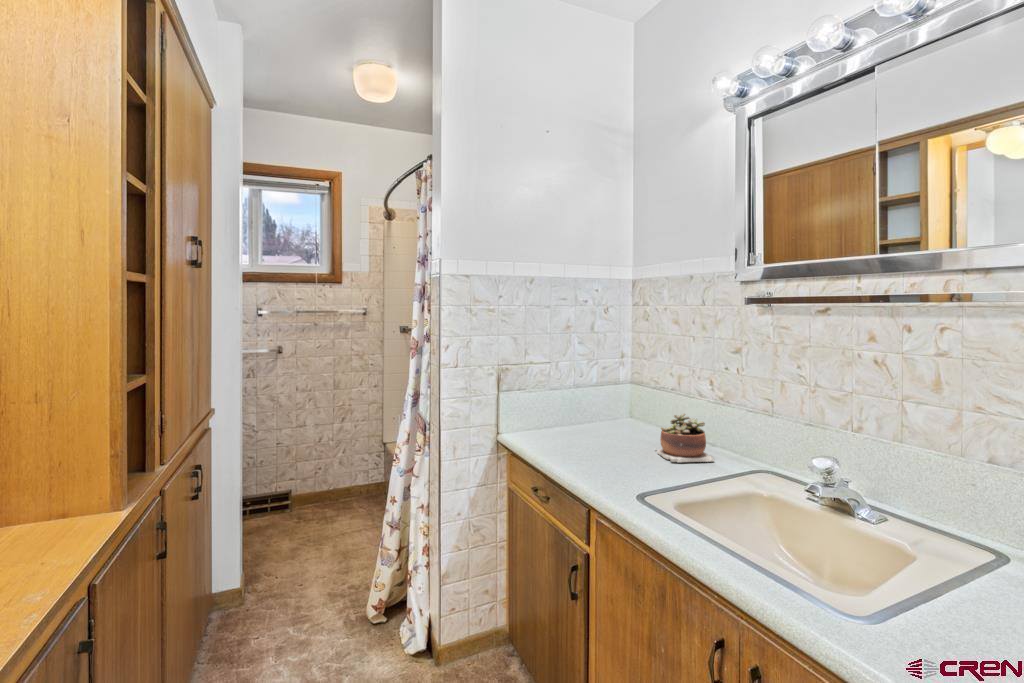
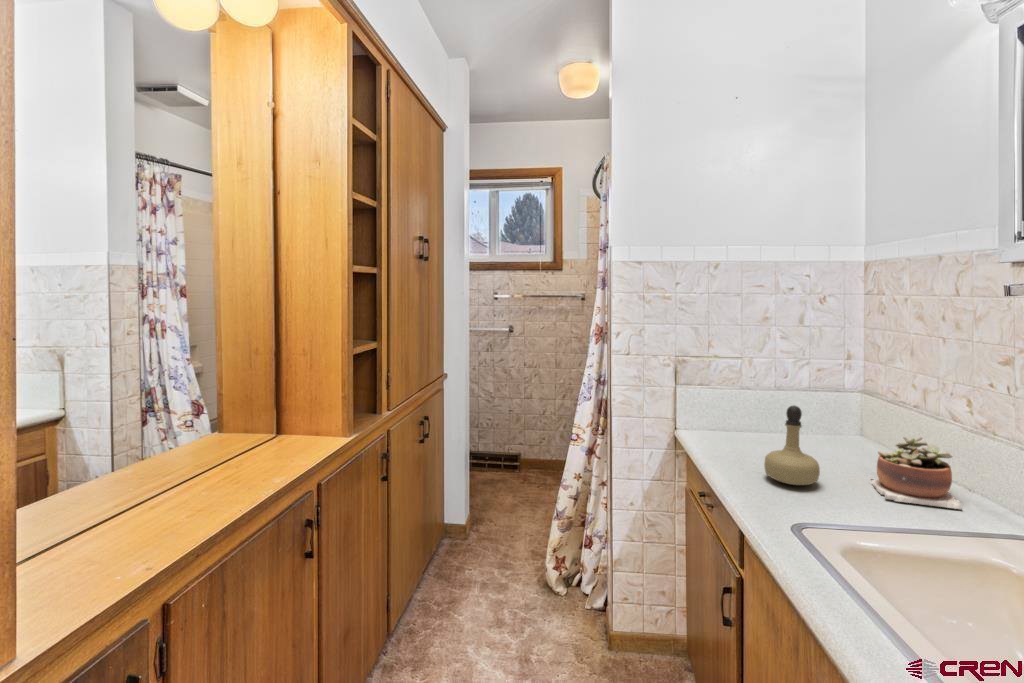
perfume bottle: none [588,396,628,462] -> present [764,406,820,485]

